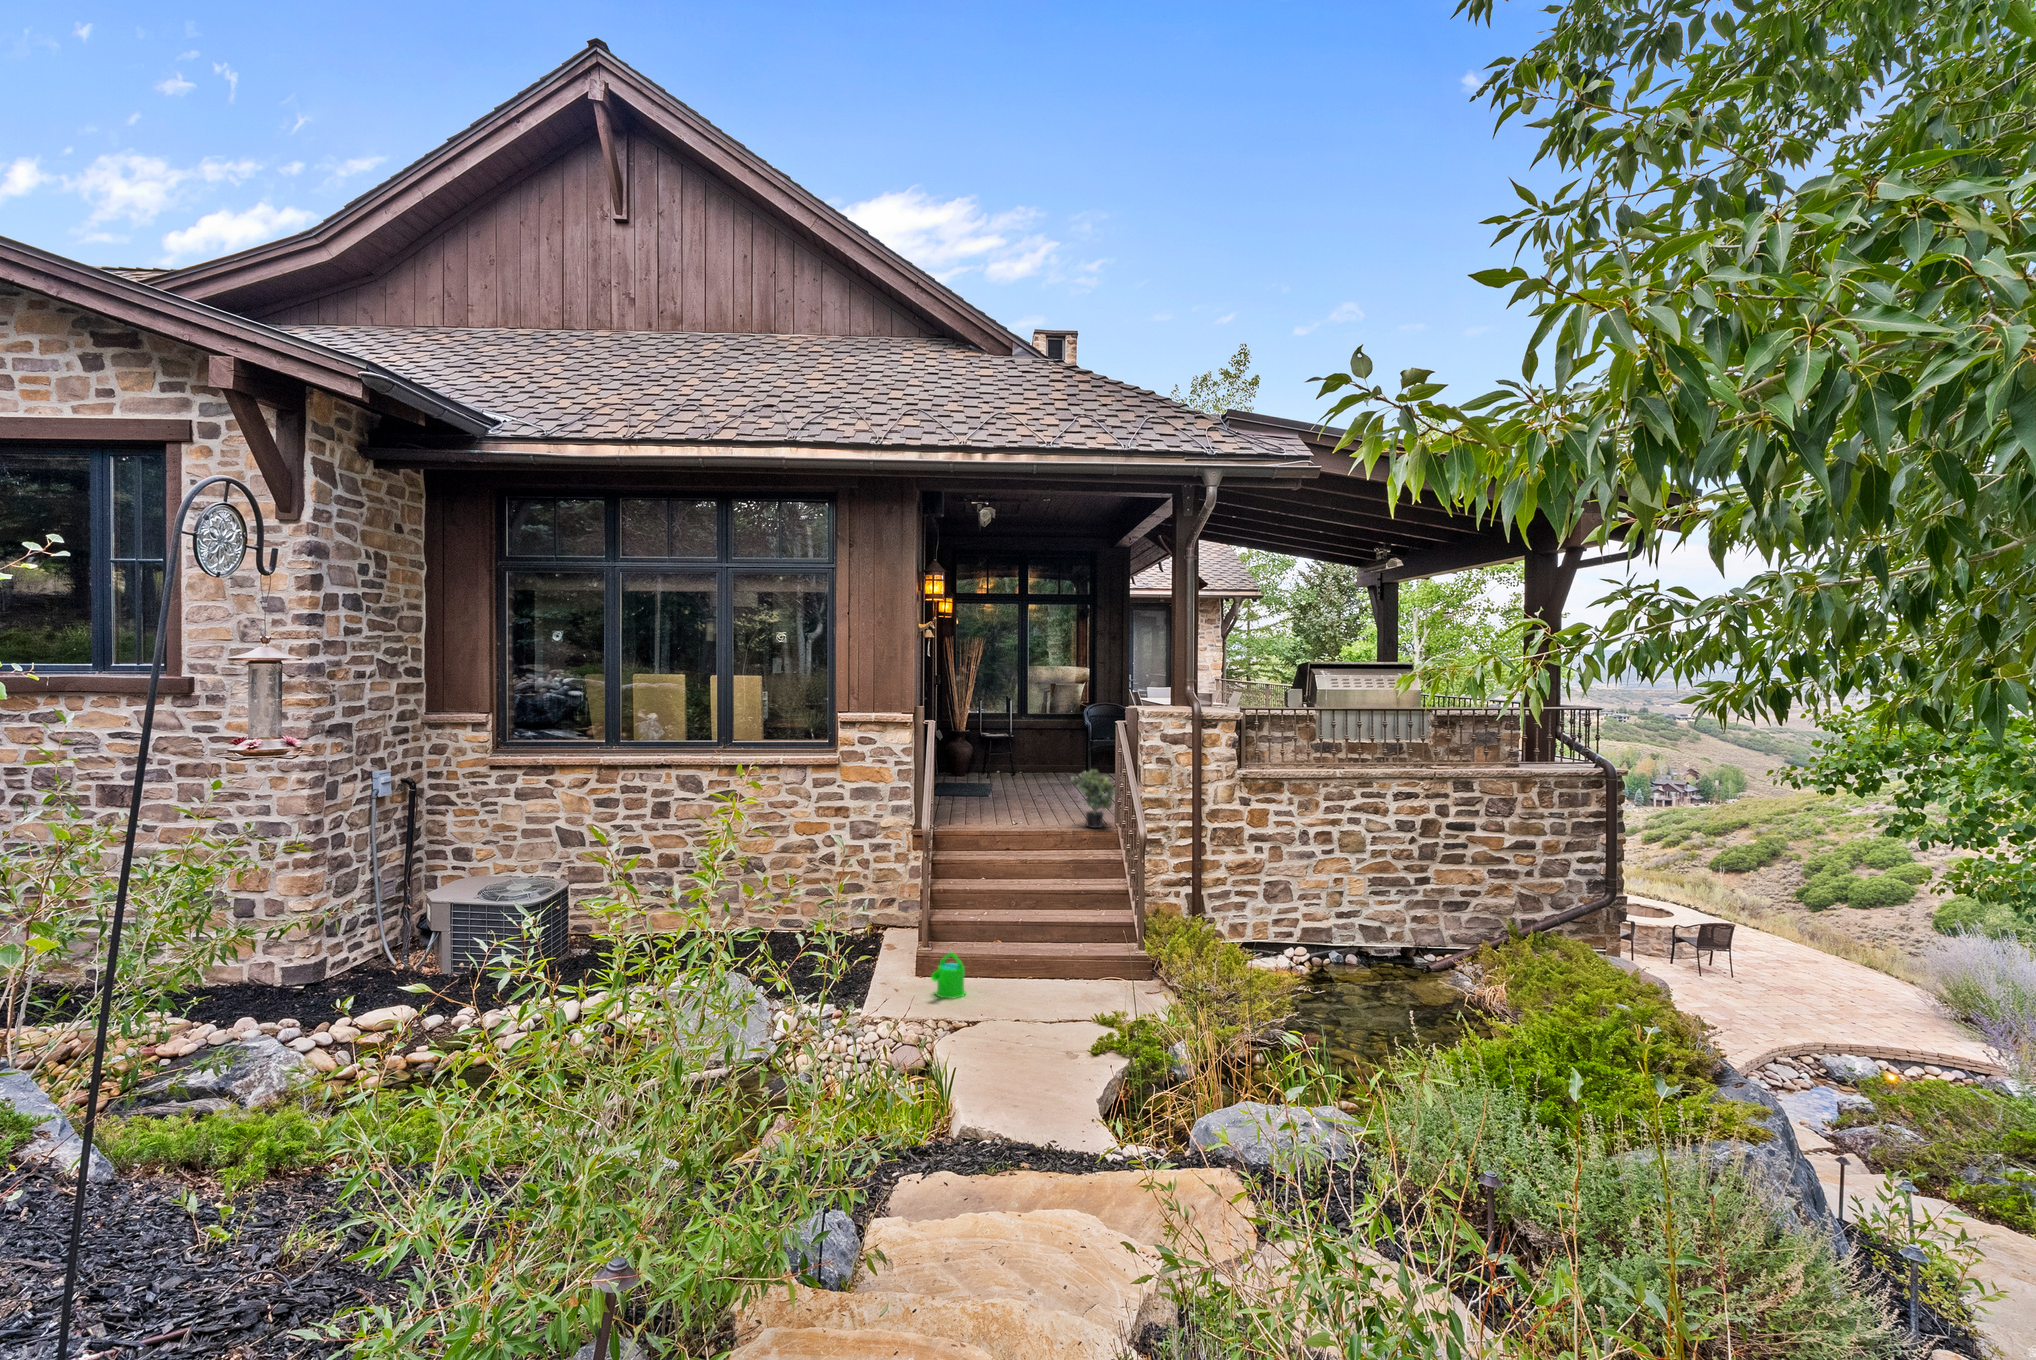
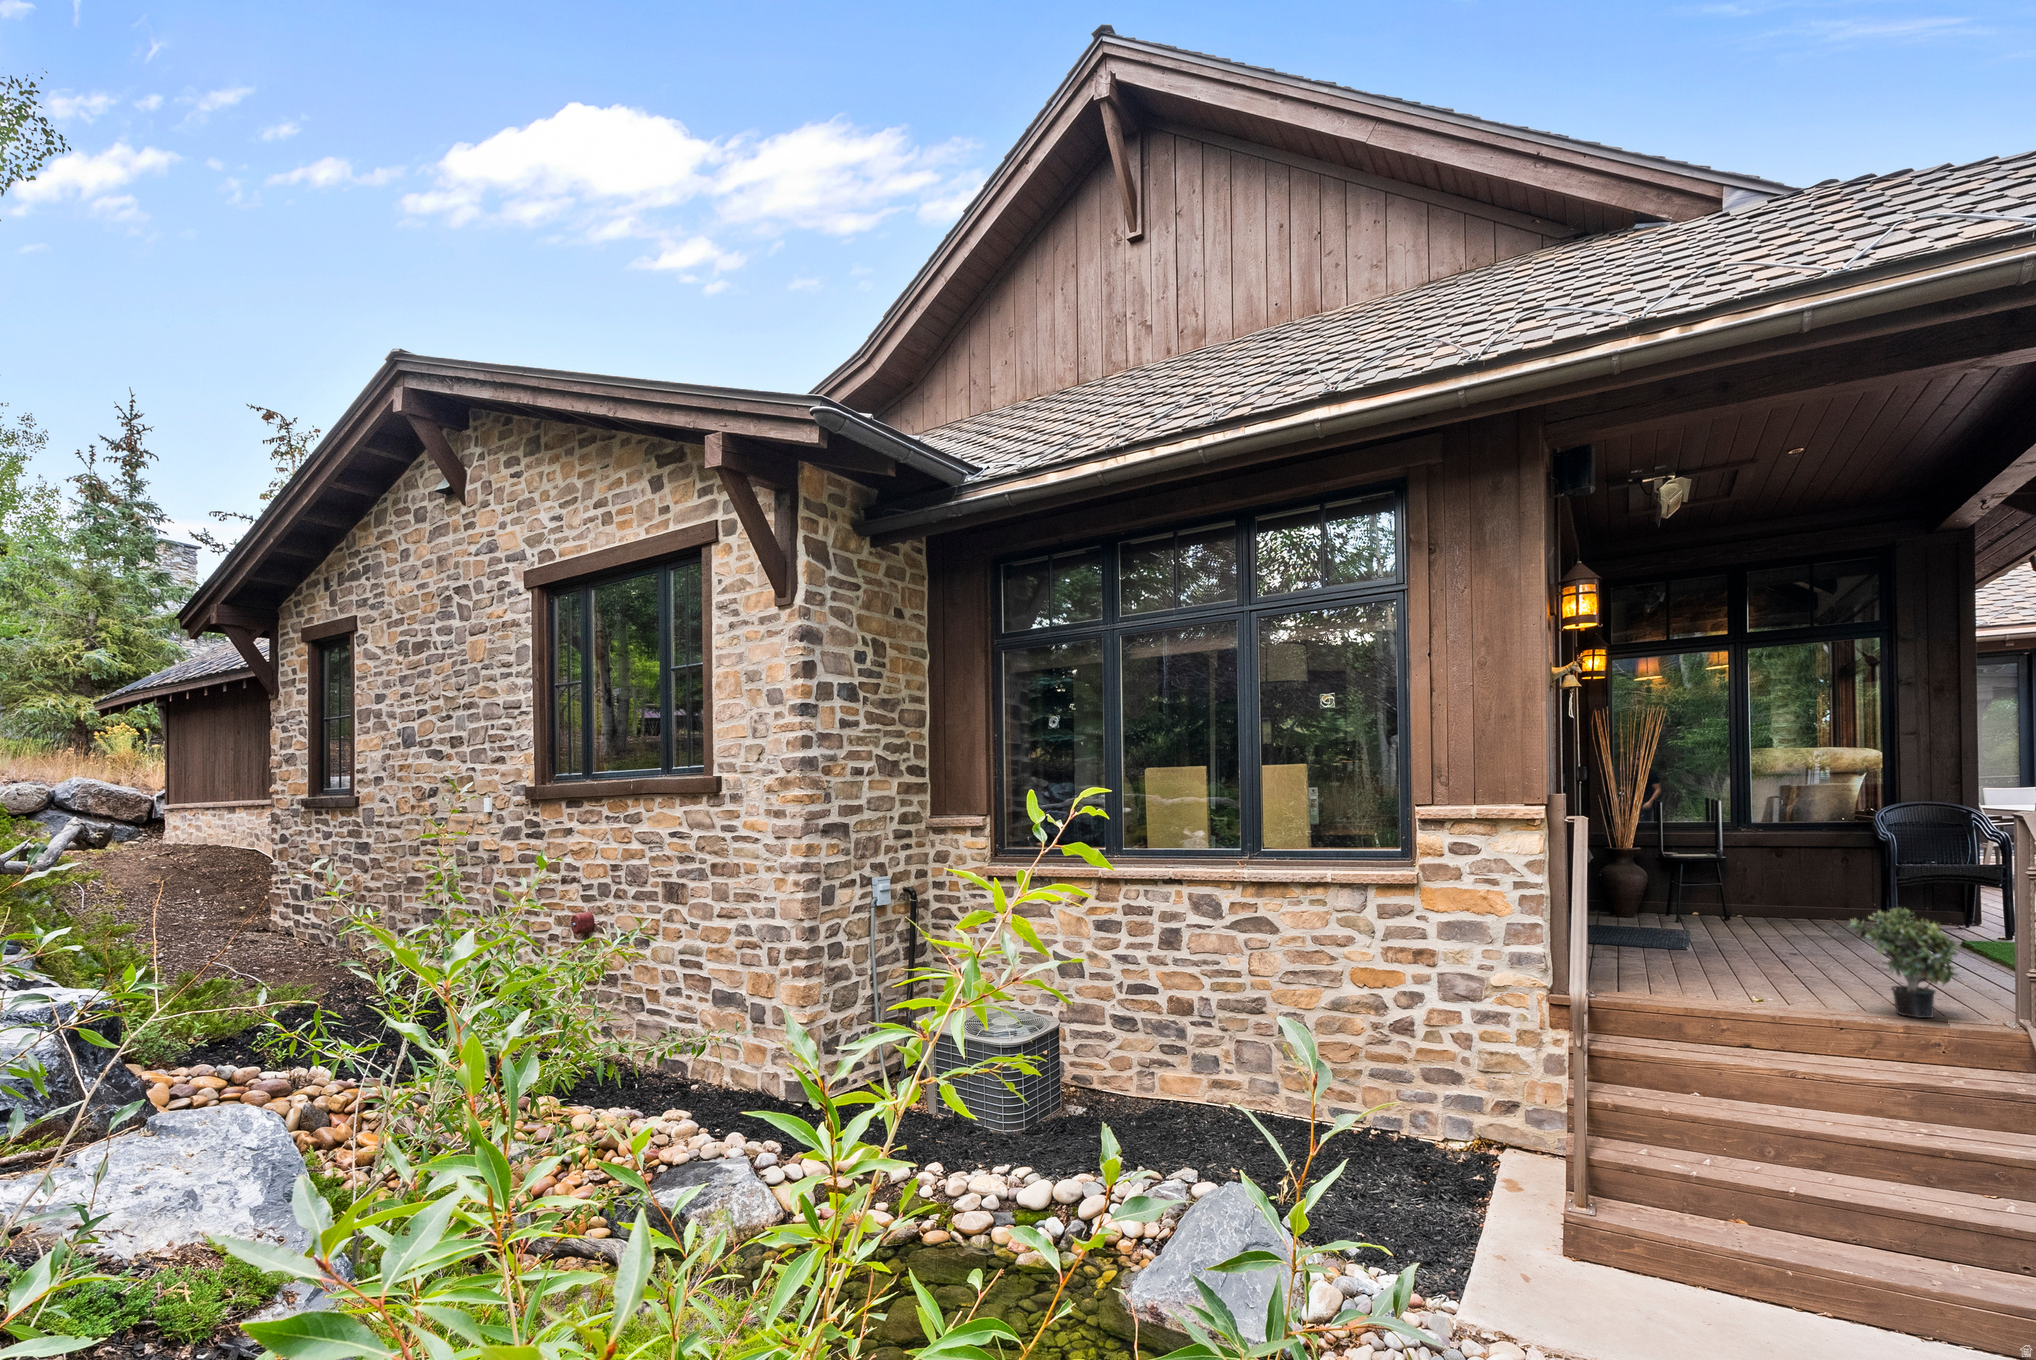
watering can: present [931,952,965,999] -> none [1584,1226,1662,1321]

